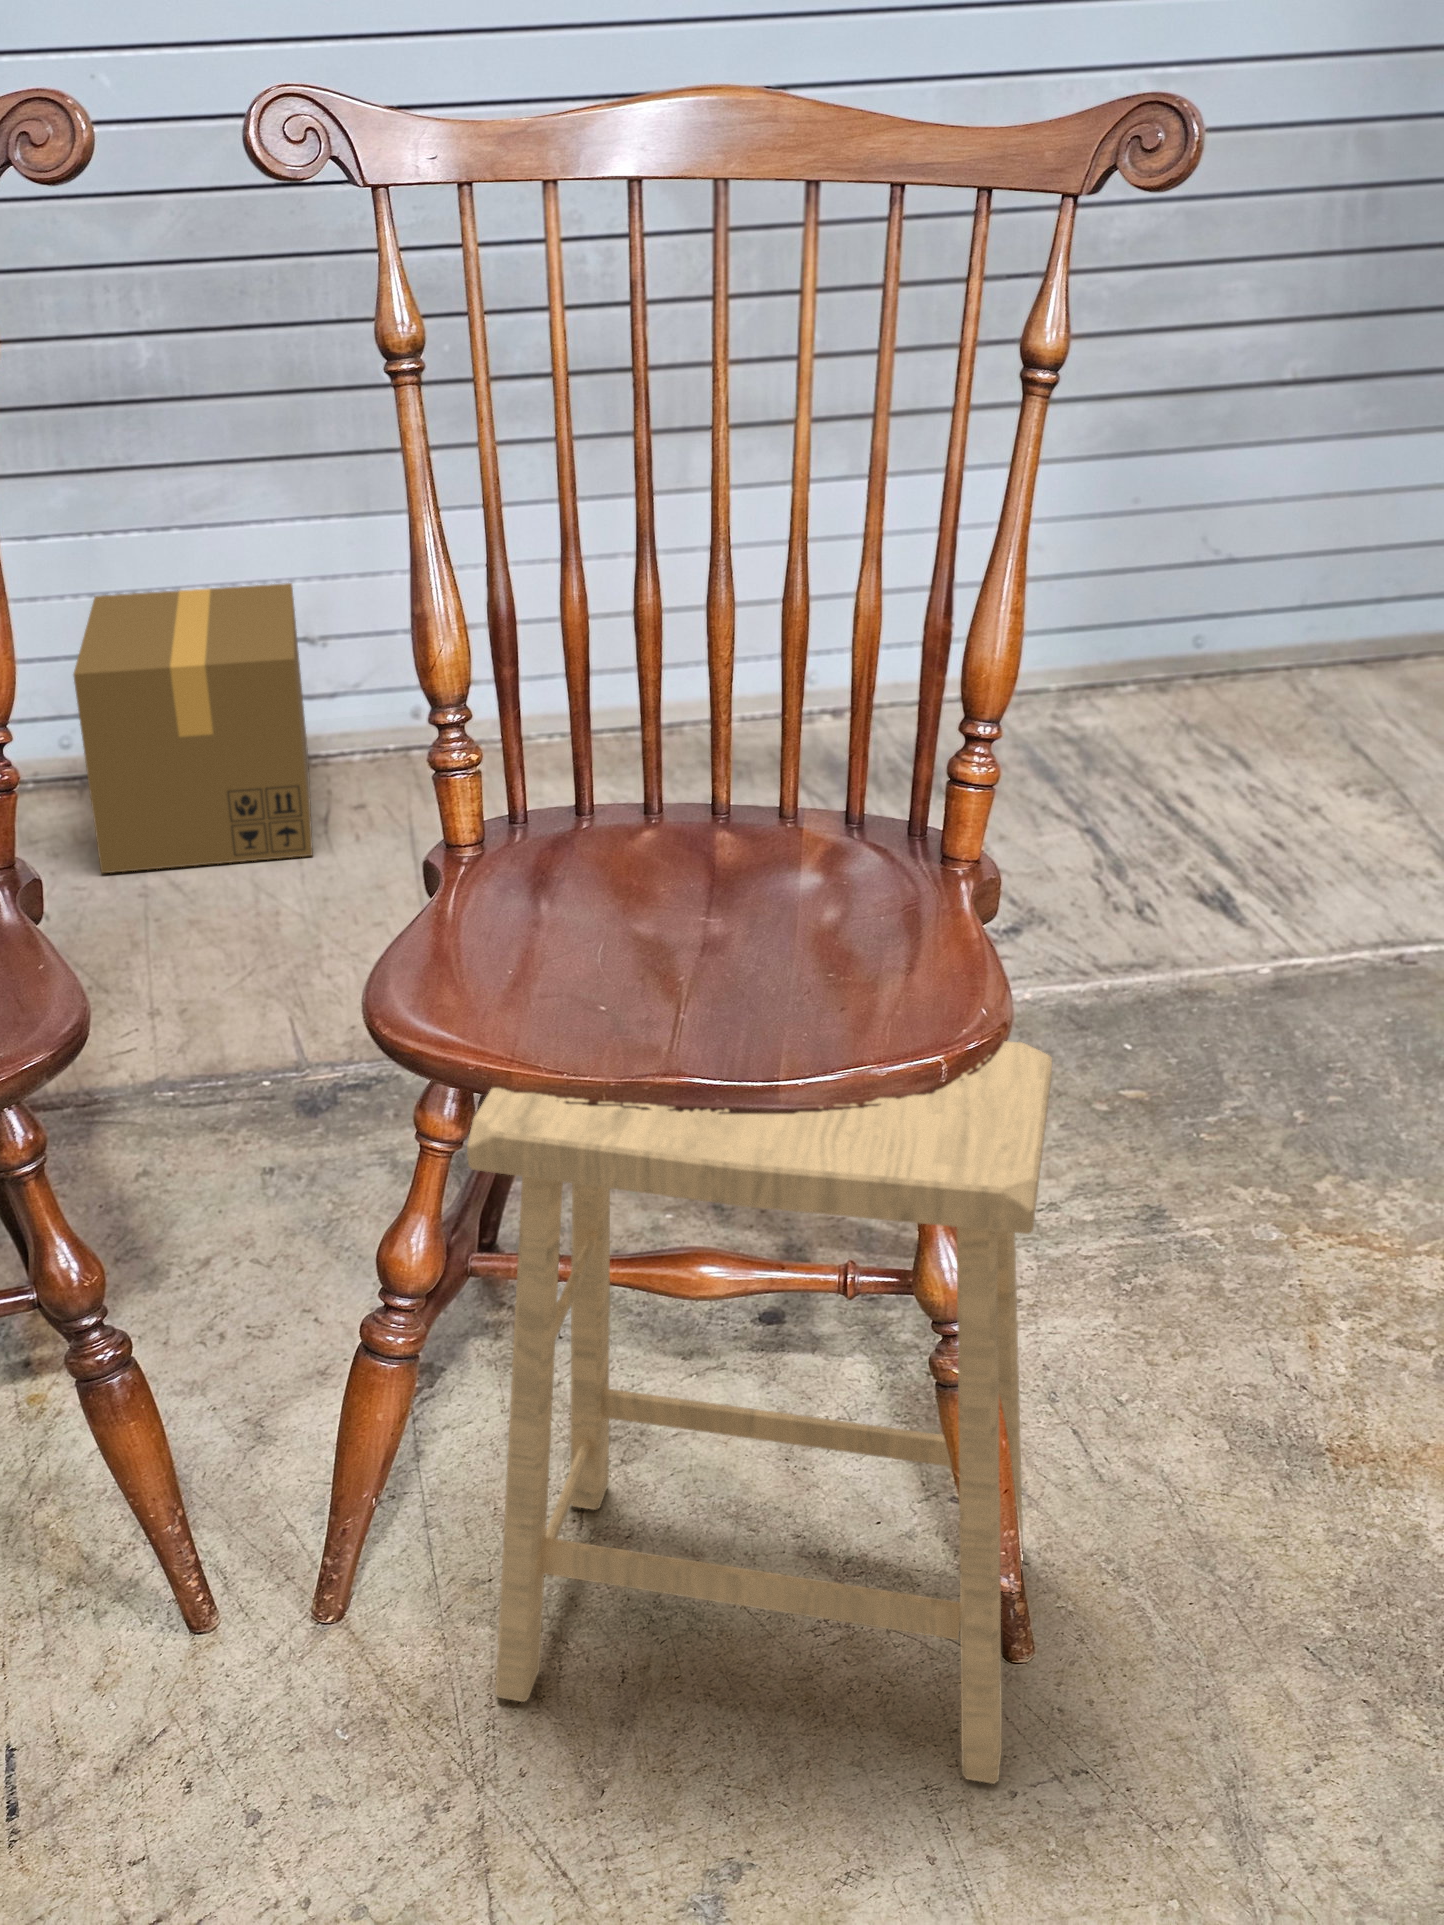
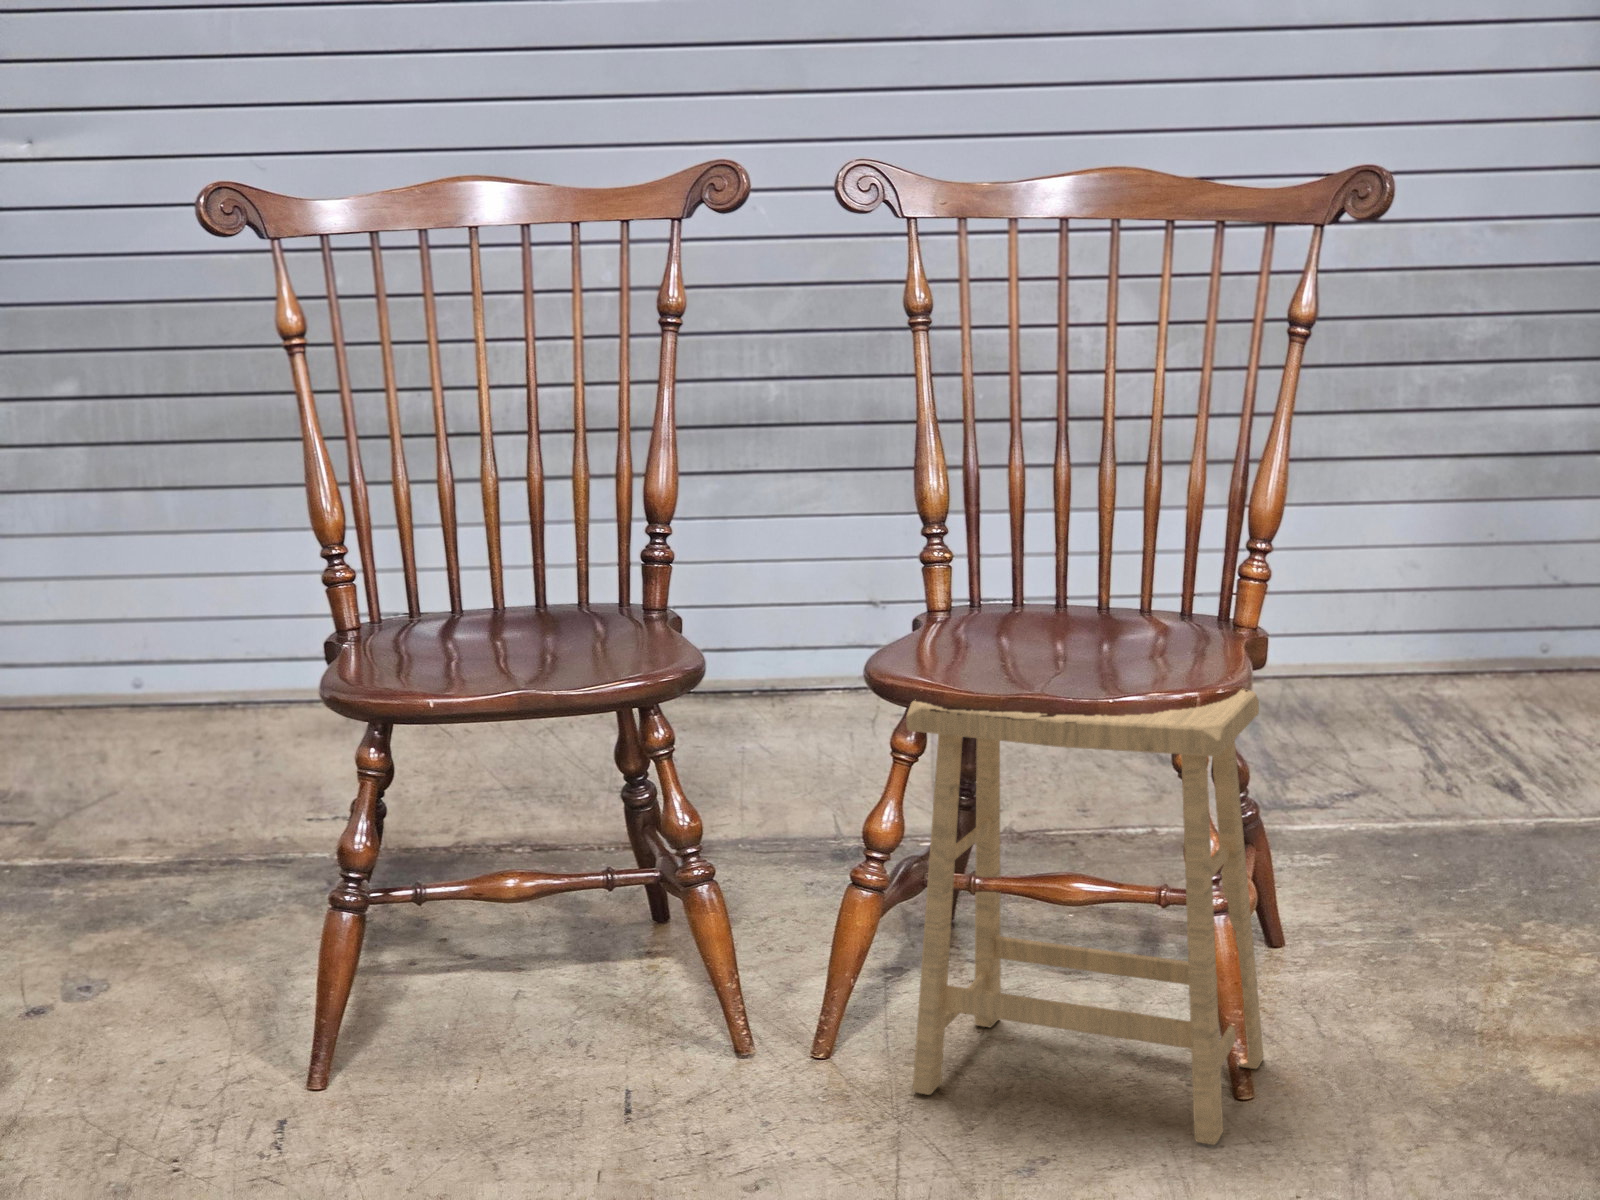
cardboard box: present [73,583,313,873] -> none [710,572,864,747]

